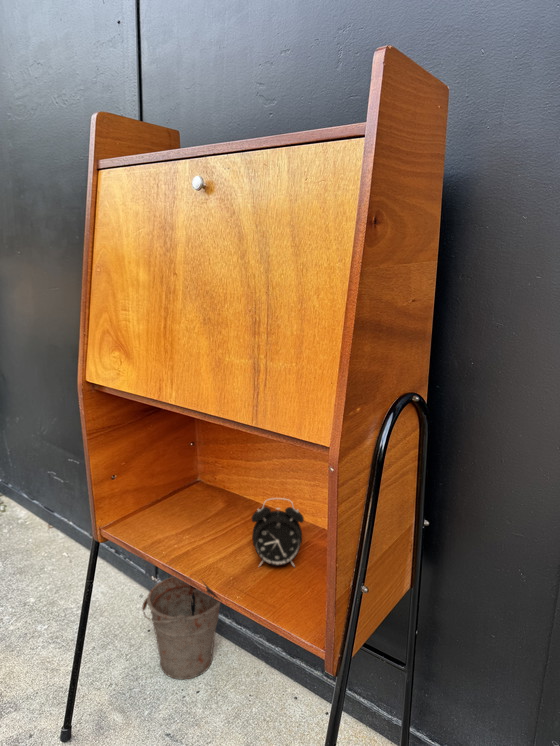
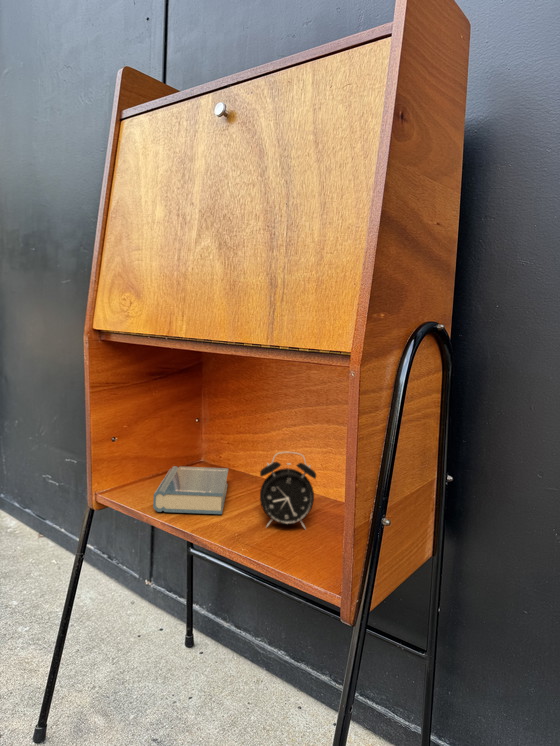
hardback book: none [154,496,223,552] -> present [153,466,228,514]
bucket: present [142,577,221,679] -> none [134,565,223,684]

